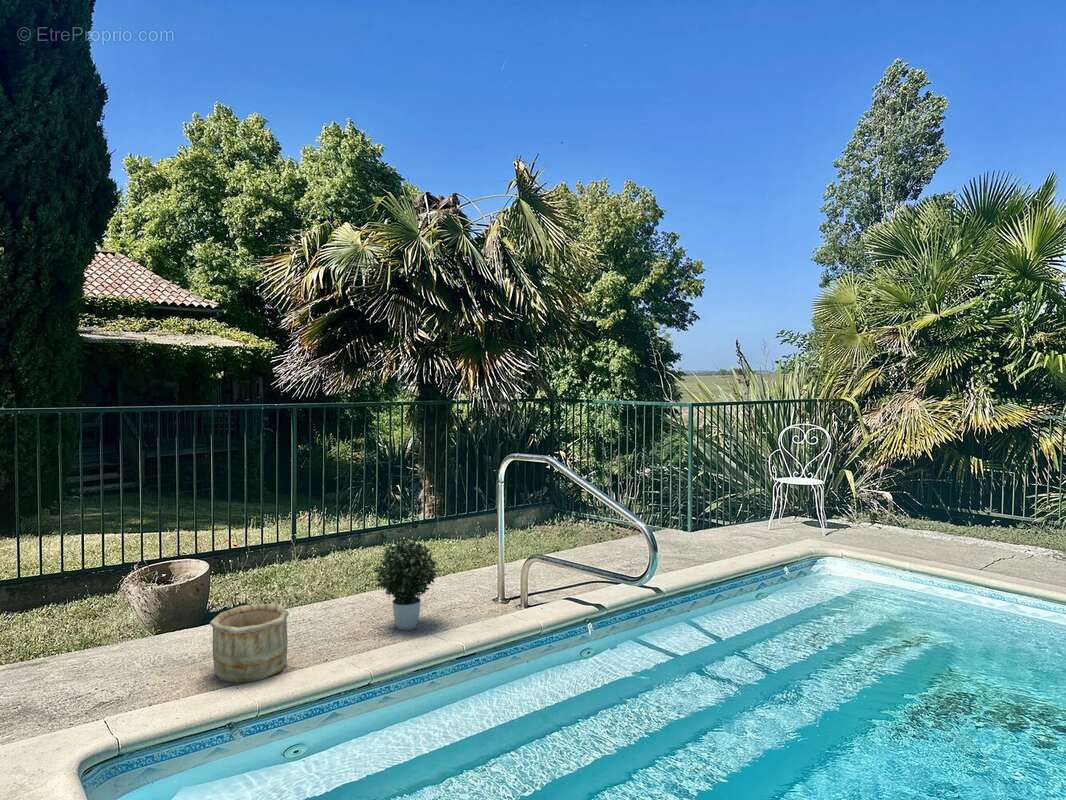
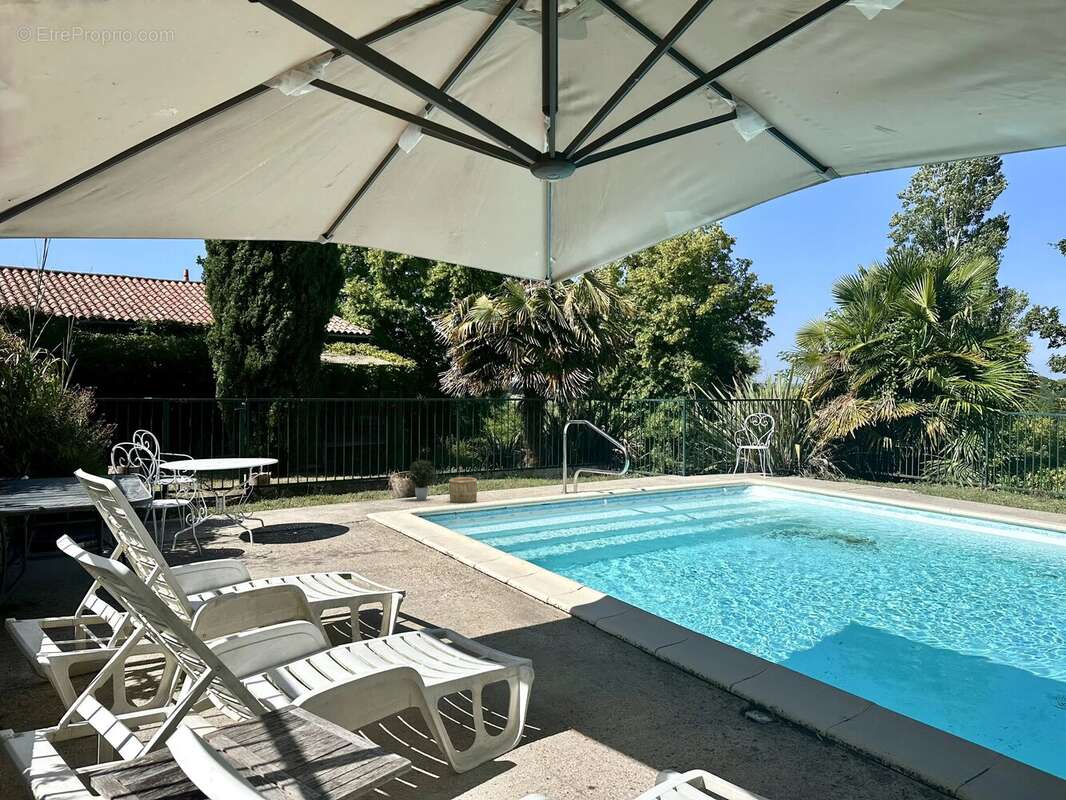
potted plant: present [374,540,437,631] -> present [407,460,435,500]

